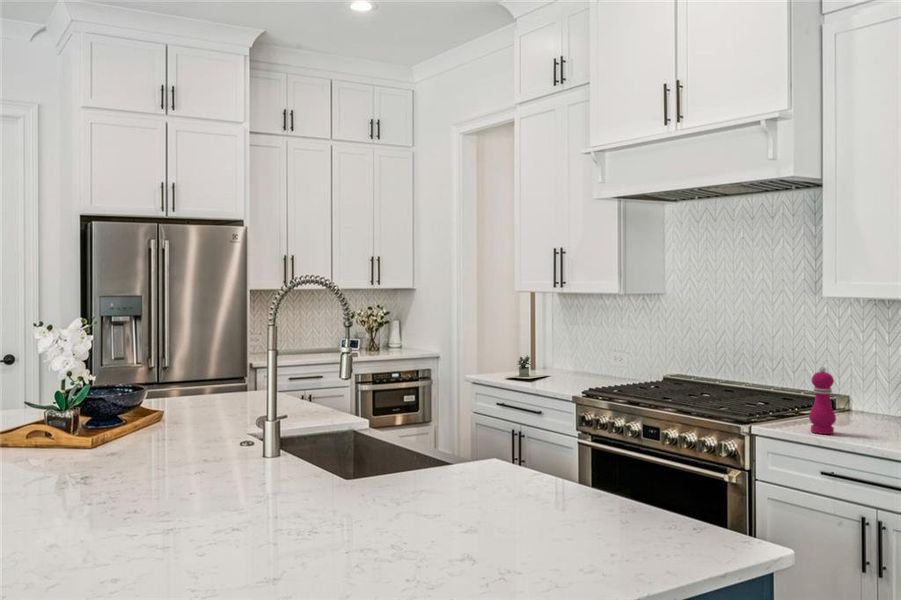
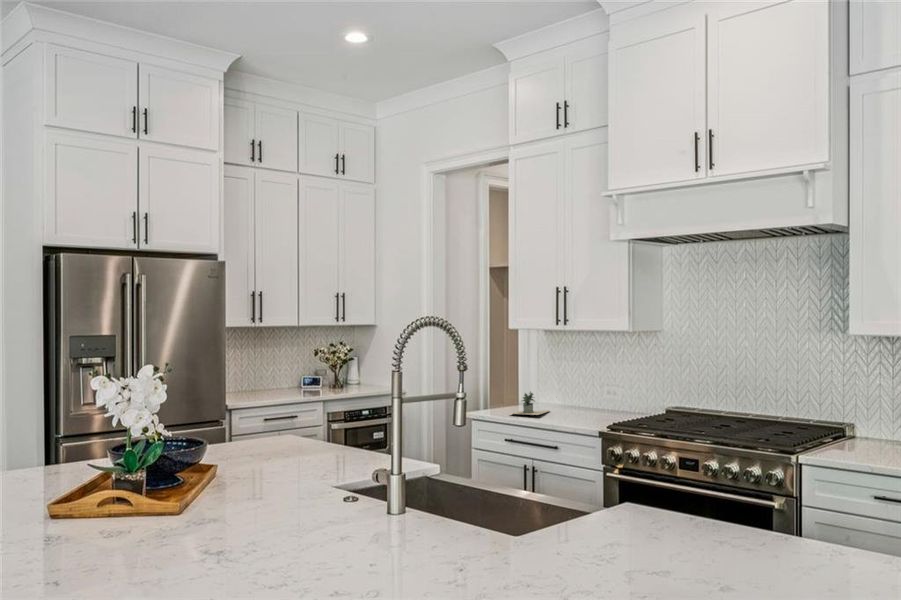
pepper mill: present [809,367,836,434] -> none [848,399,873,460]

